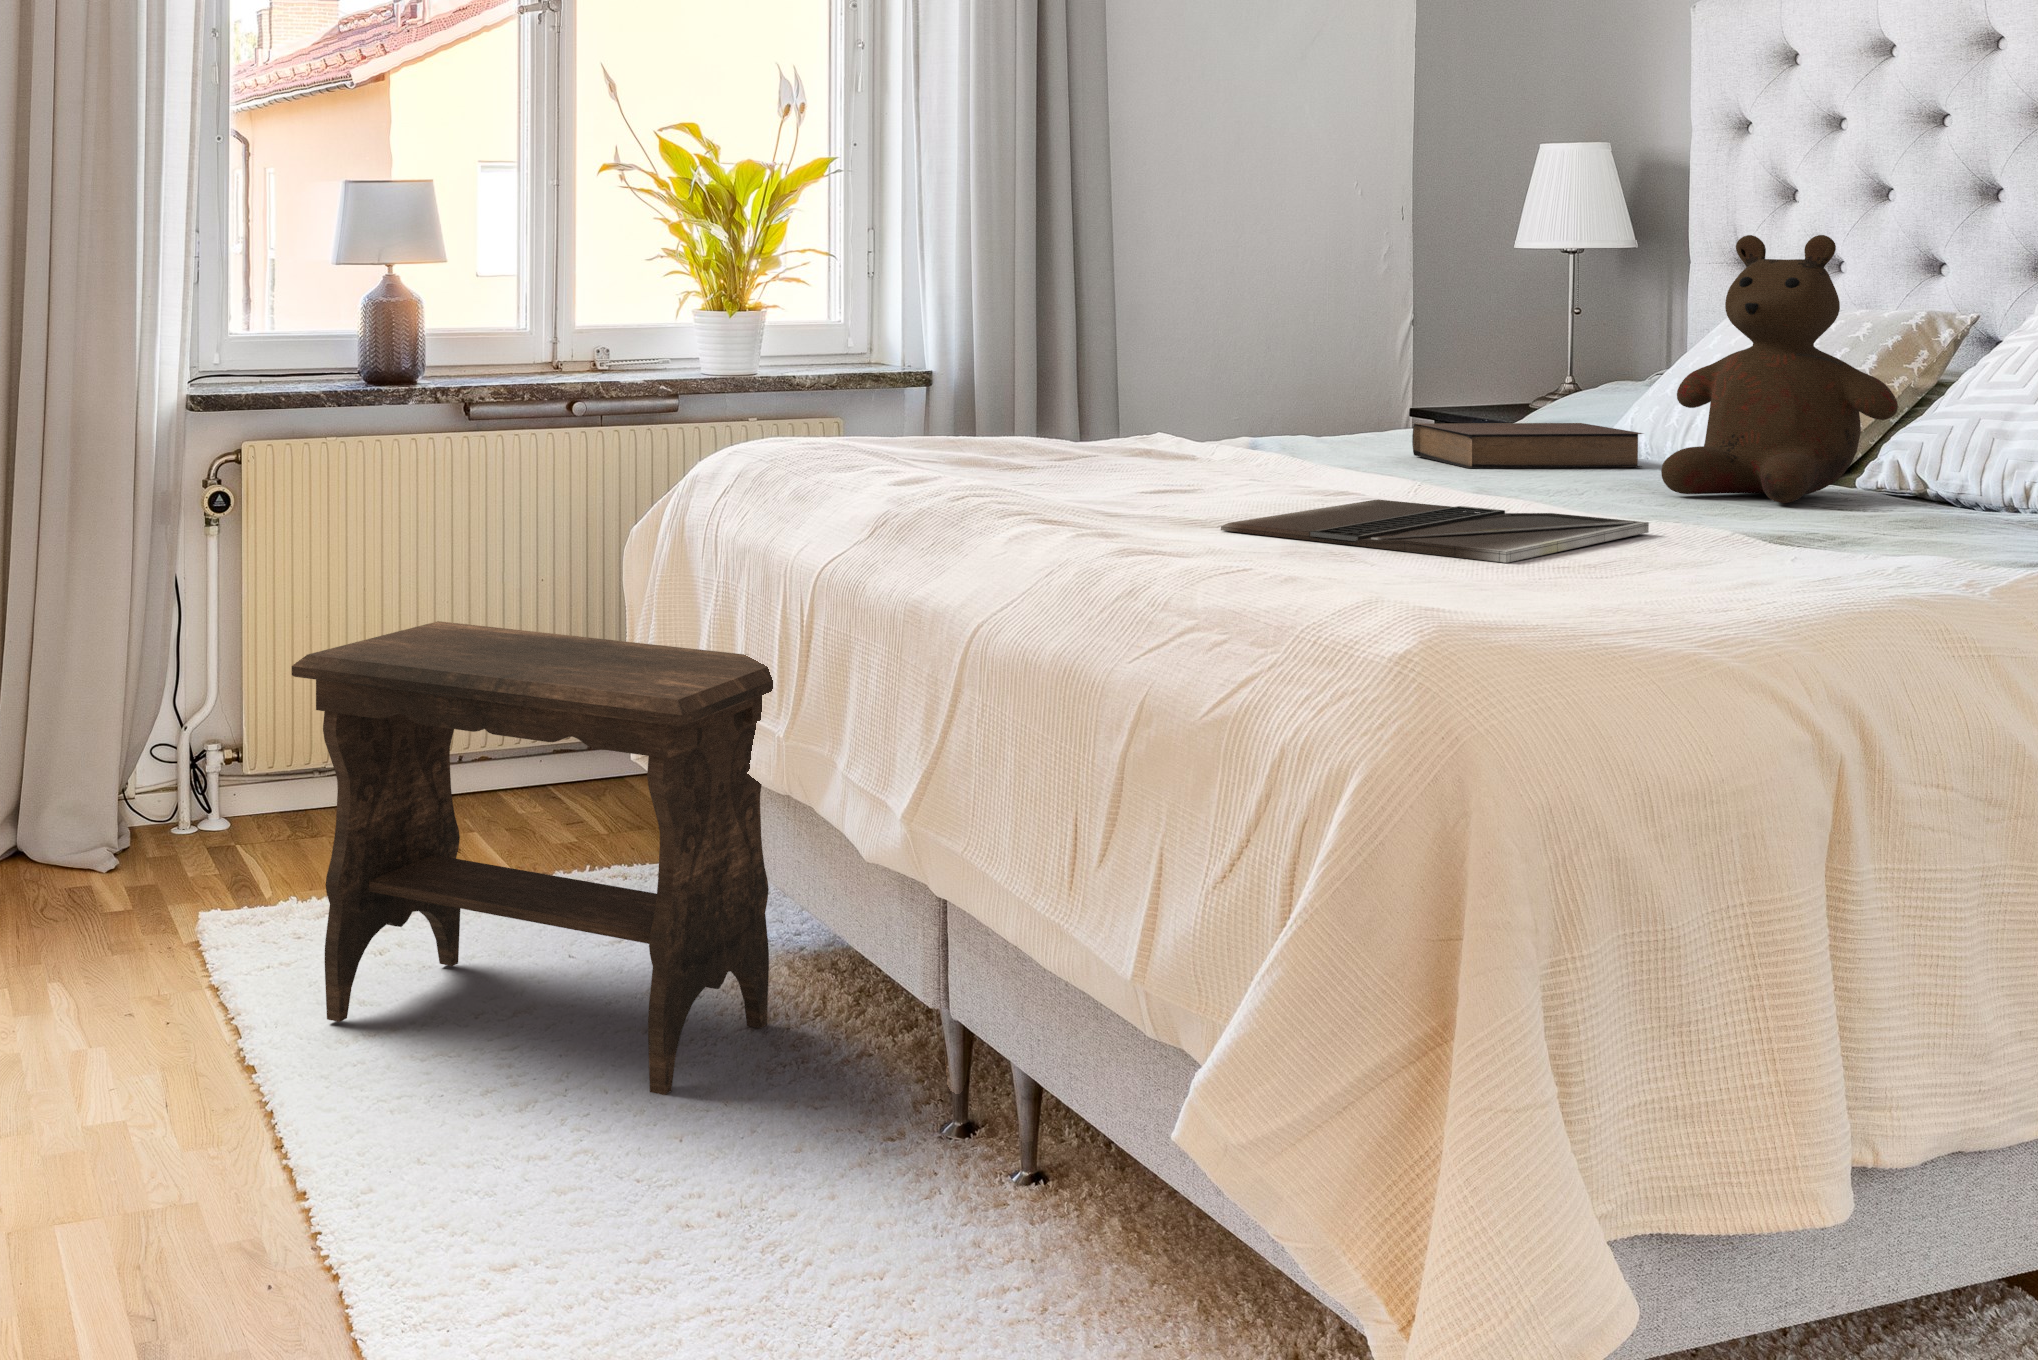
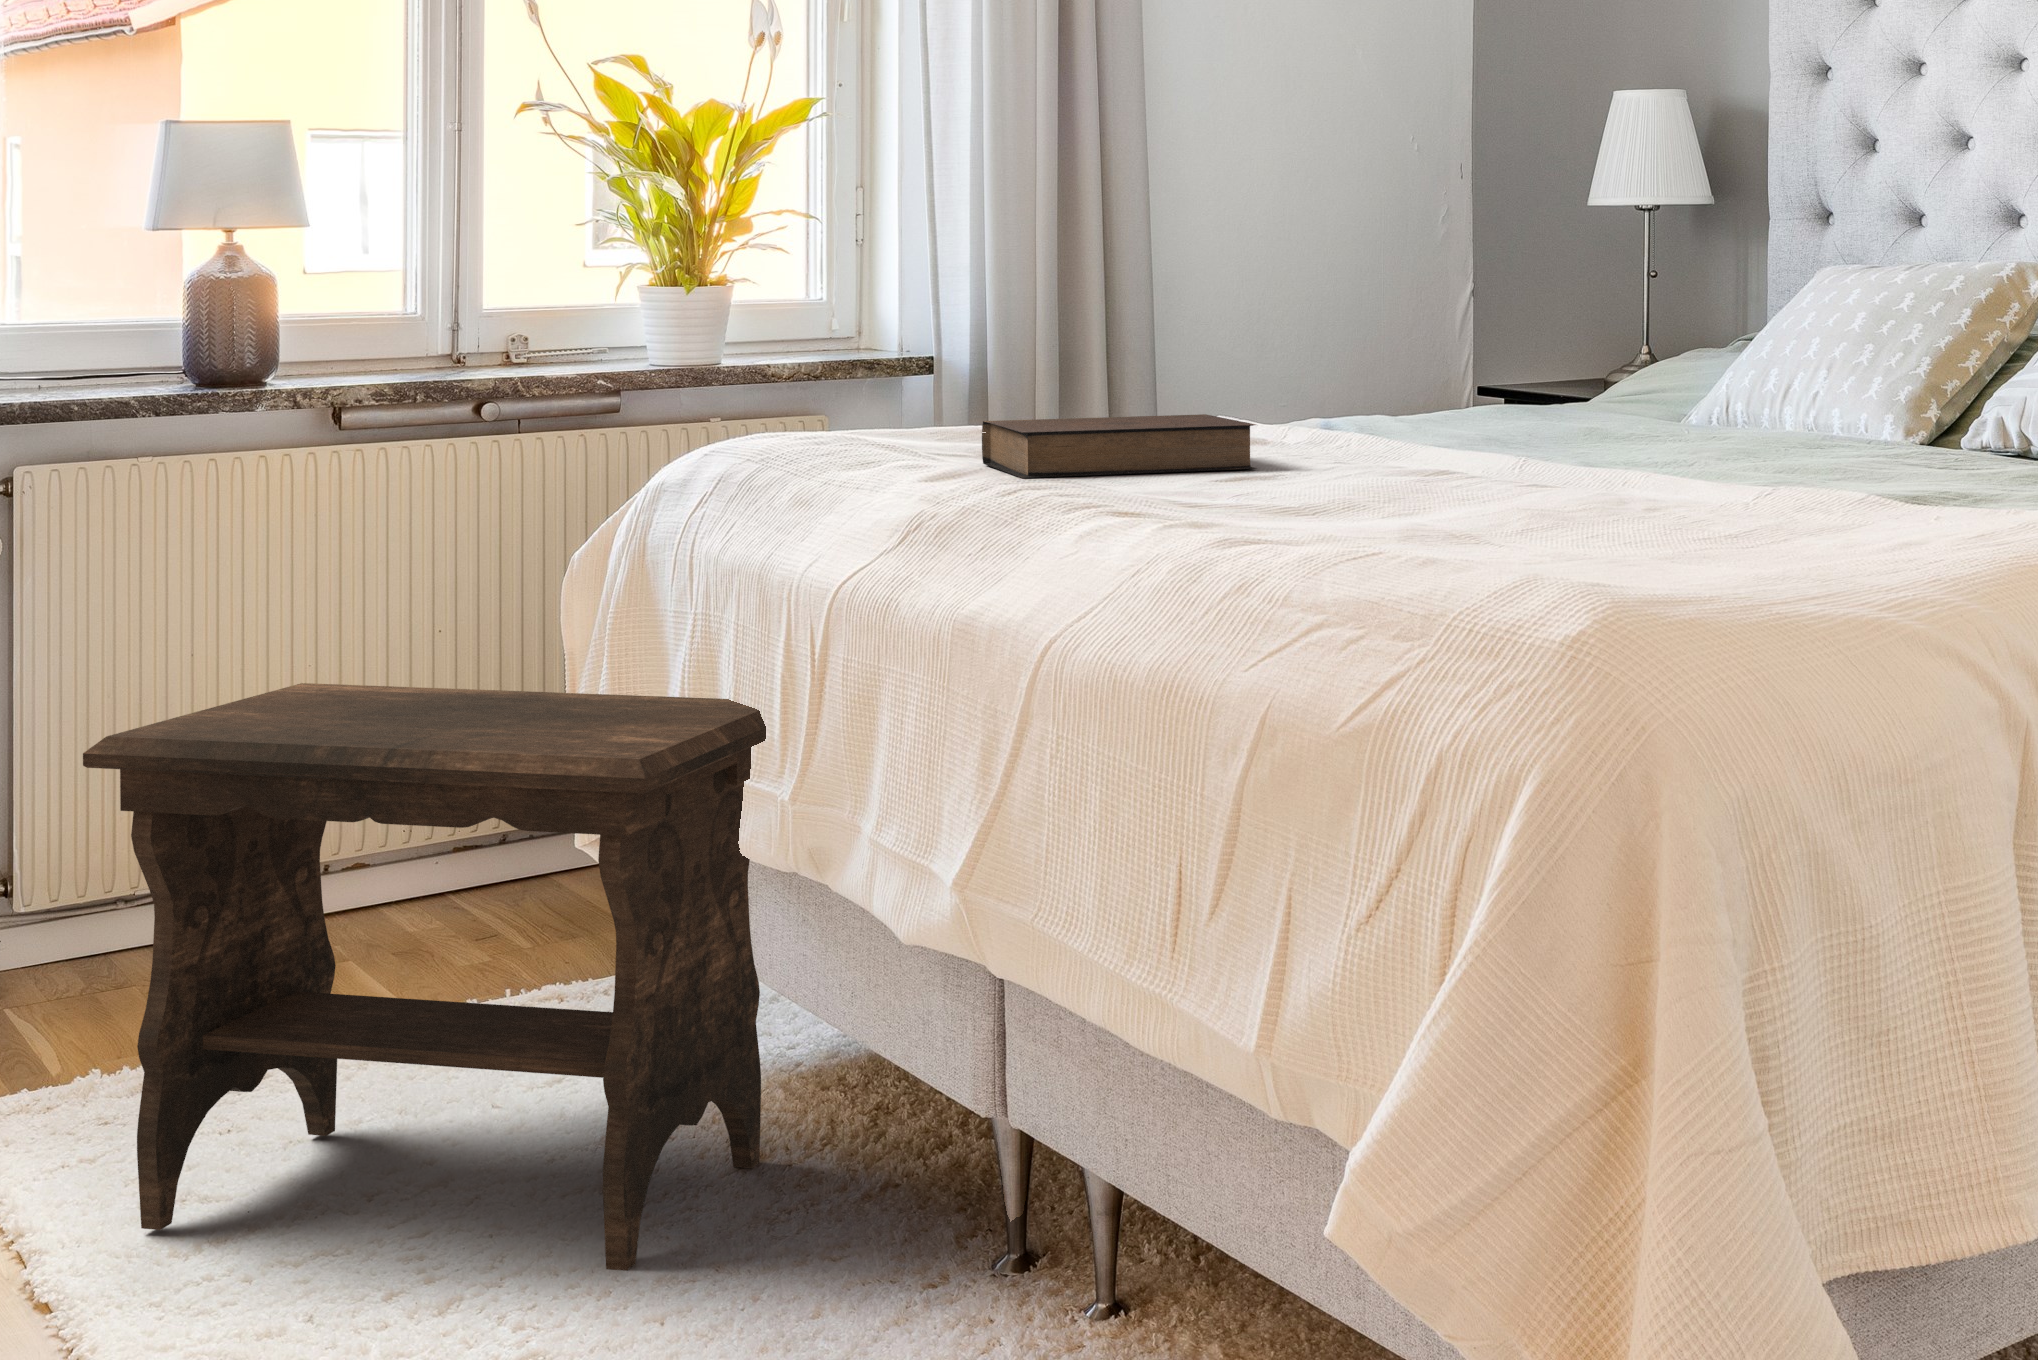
teddy bear: present [1661,235,1898,503] -> none [1773,175,2004,463]
book: present [1412,423,1643,468] -> present [982,414,1256,478]
laptop: present [1221,499,1649,563] -> none [1317,473,1778,530]

